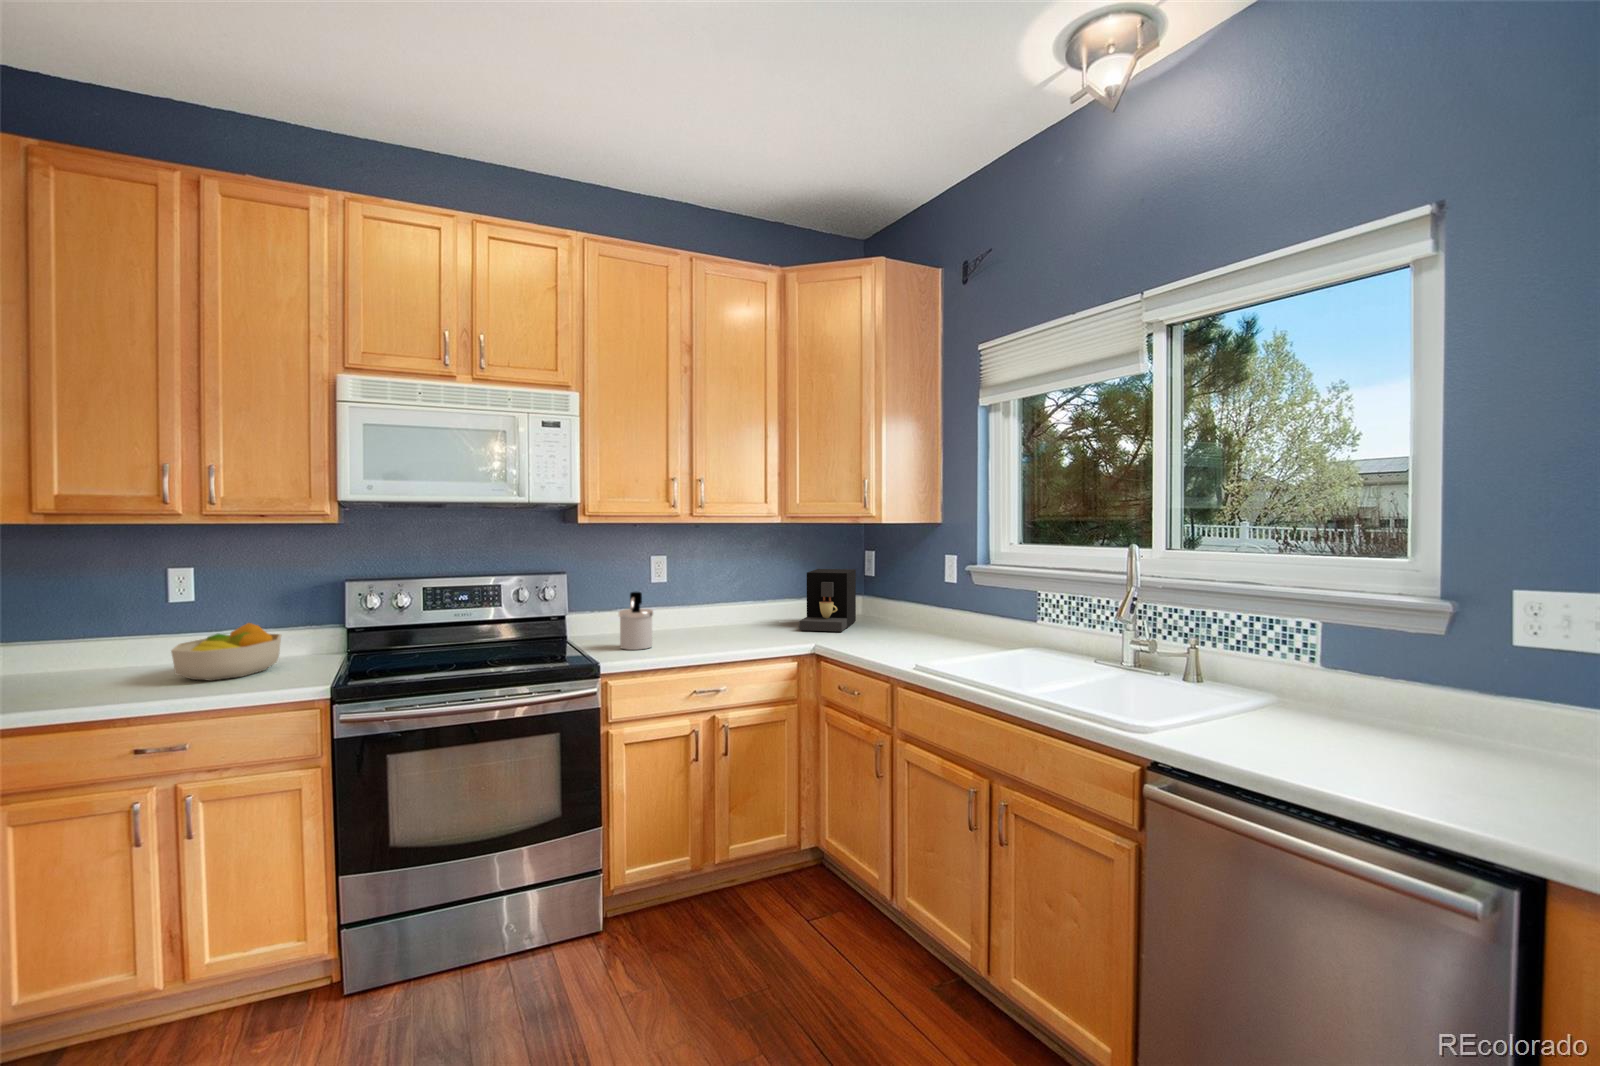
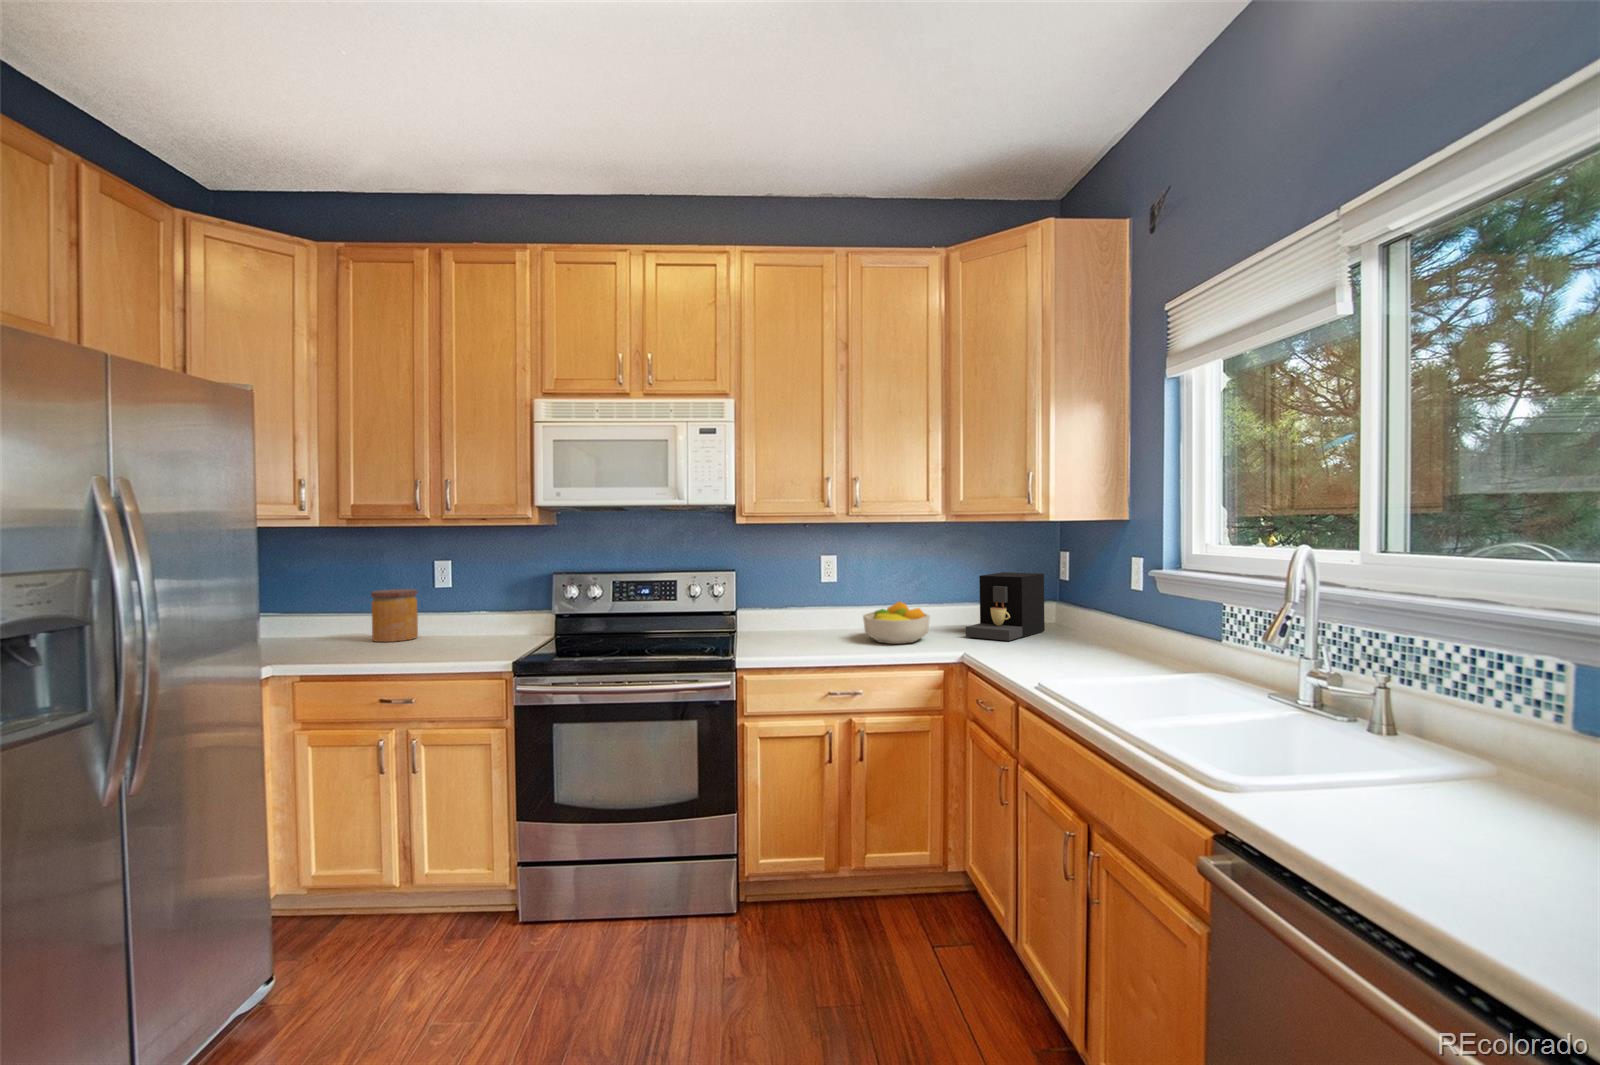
soap dispenser: present [619,592,653,650] -> none [768,590,801,646]
jar: none [32,606,112,682] -> present [371,589,418,642]
fruit bowl: present [171,623,282,681] -> present [863,602,930,644]

